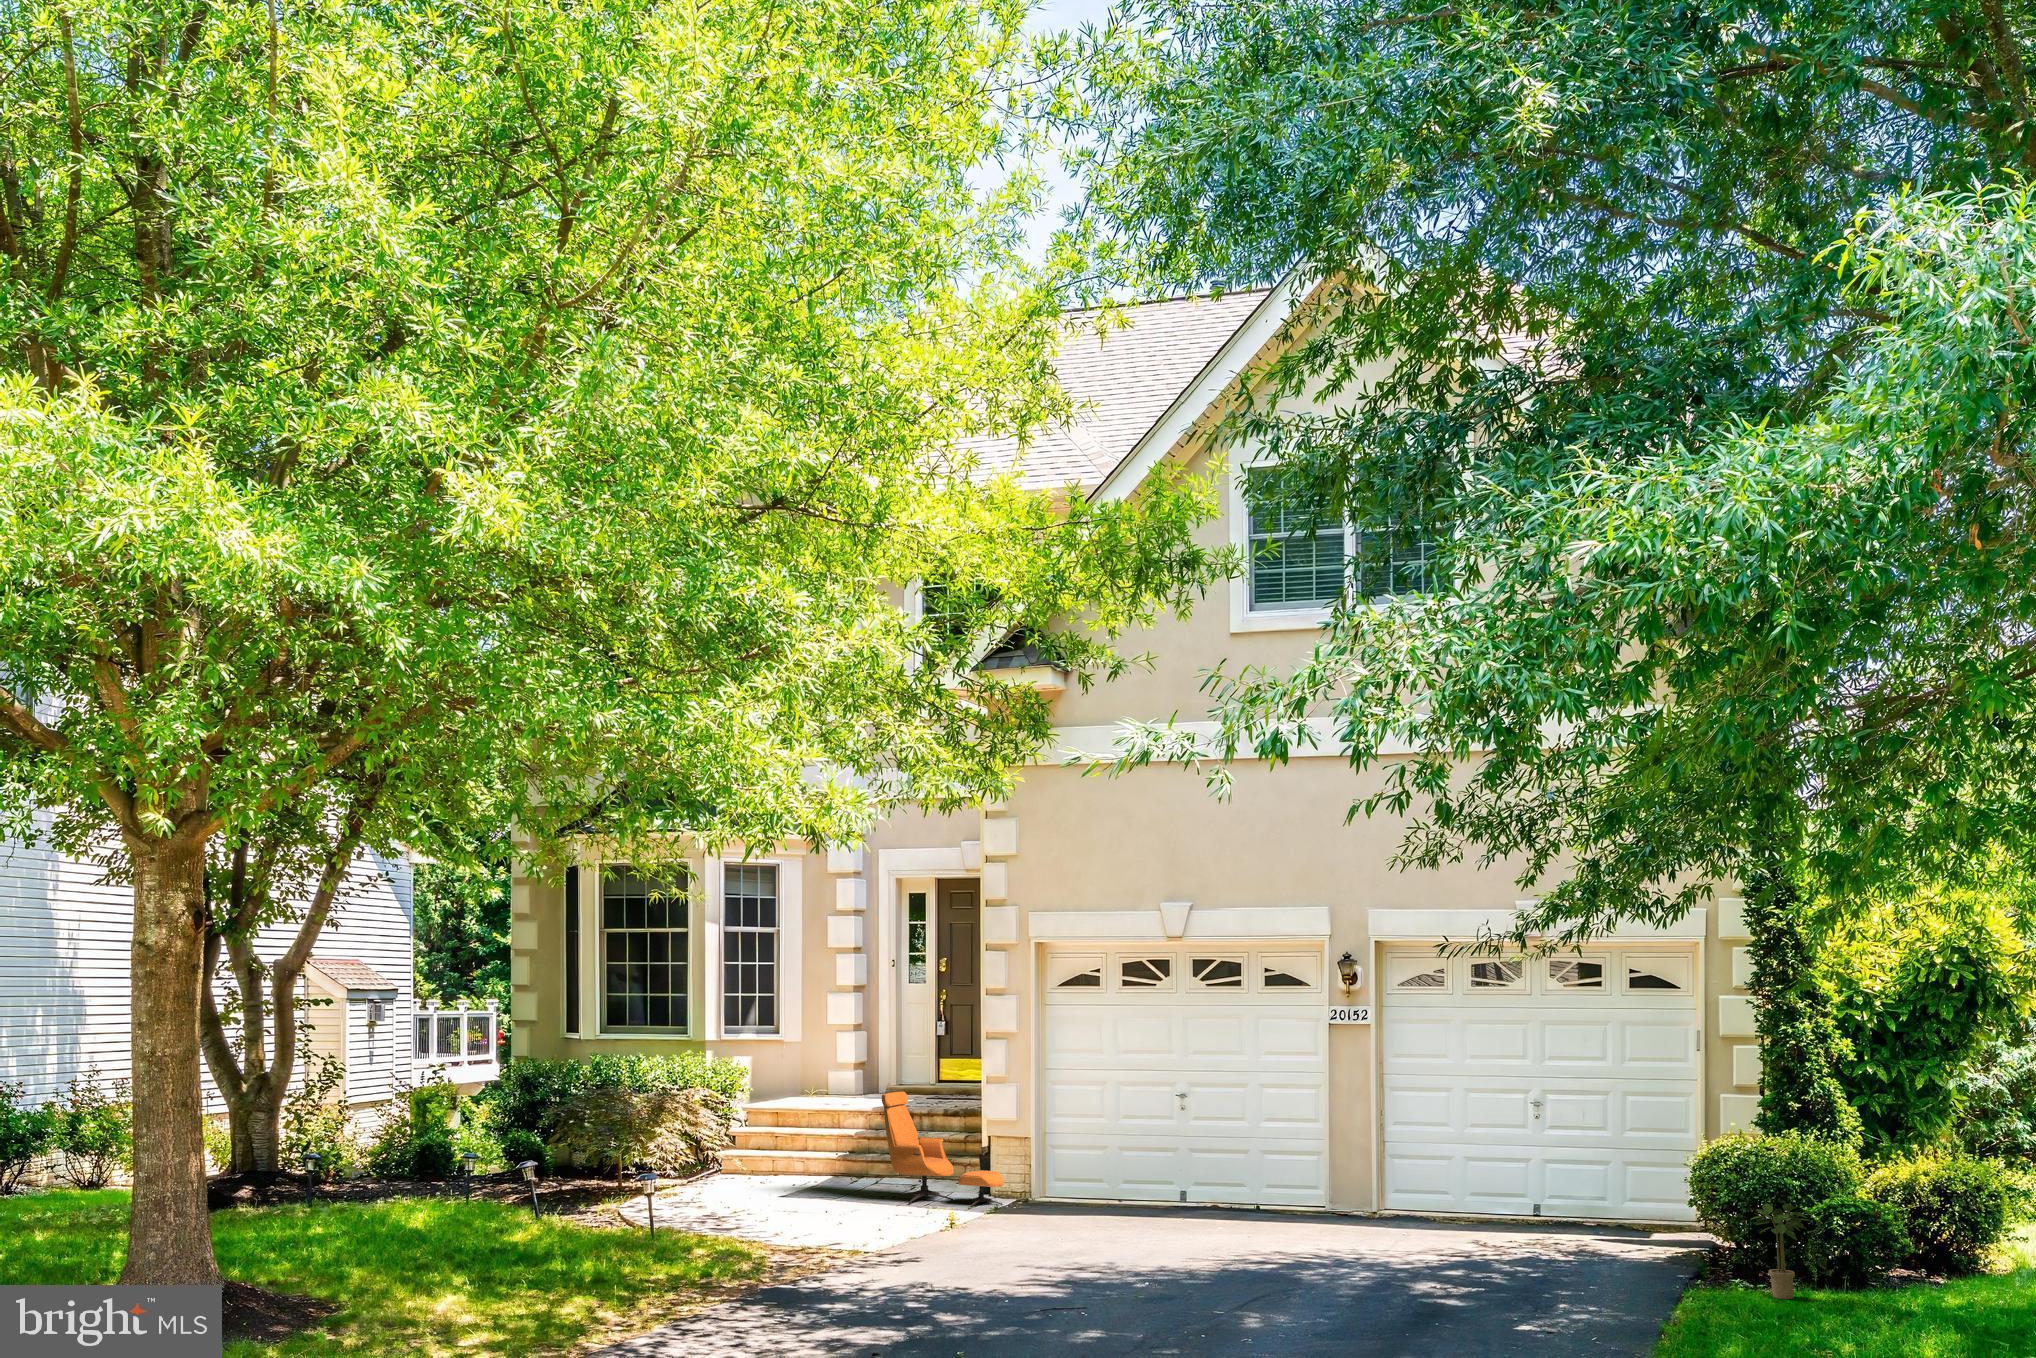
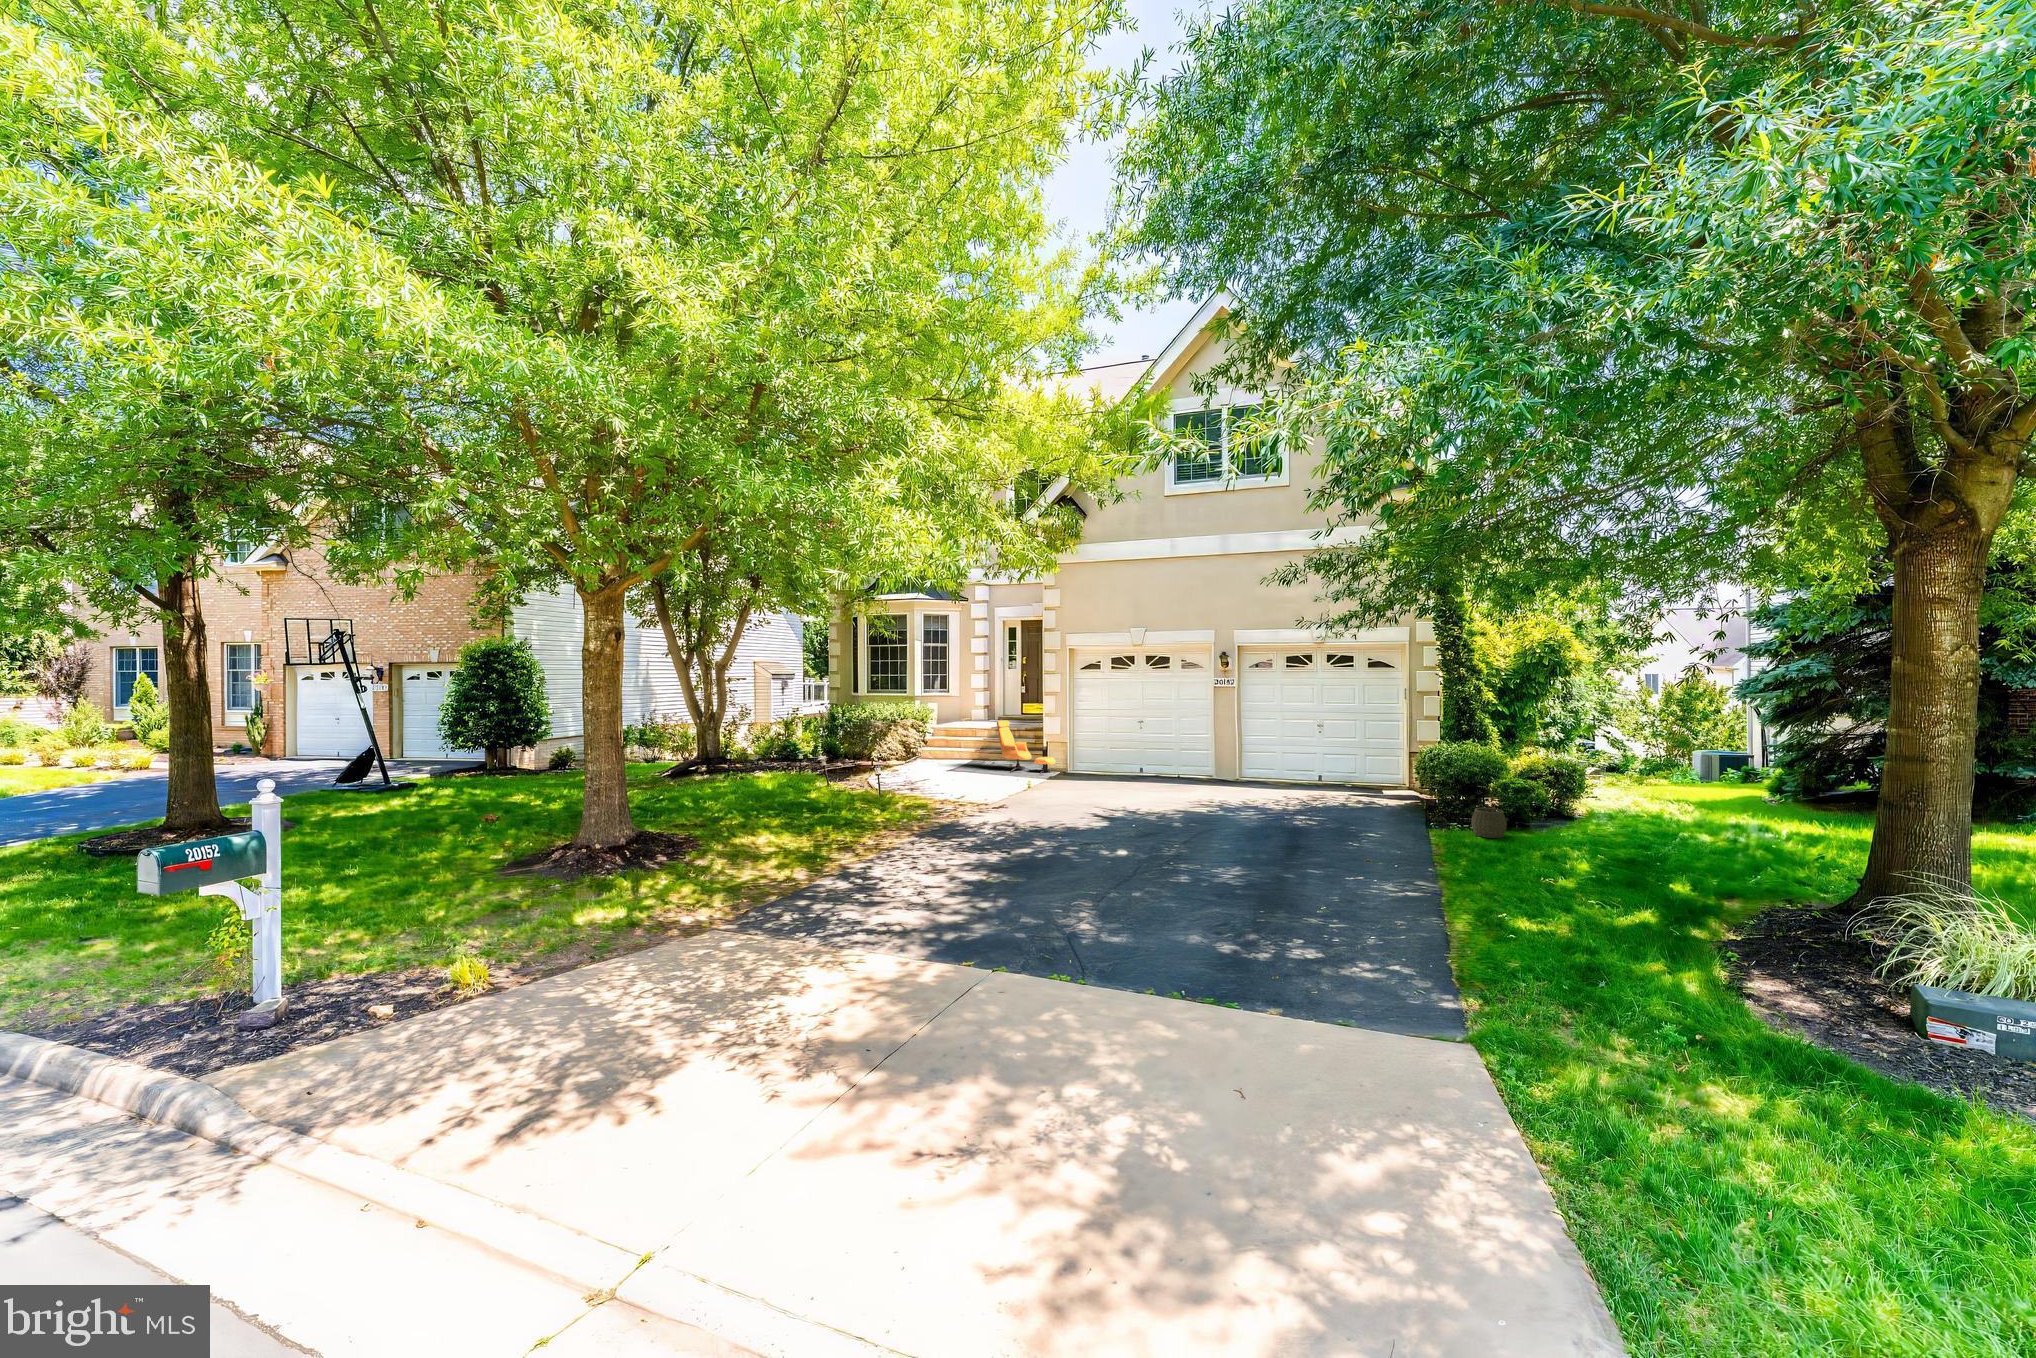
potted plant: present [1752,1204,1810,1299] -> none [1432,774,1464,820]
woven basket: none [1823,1271,1890,1334] -> present [1471,808,1507,838]

